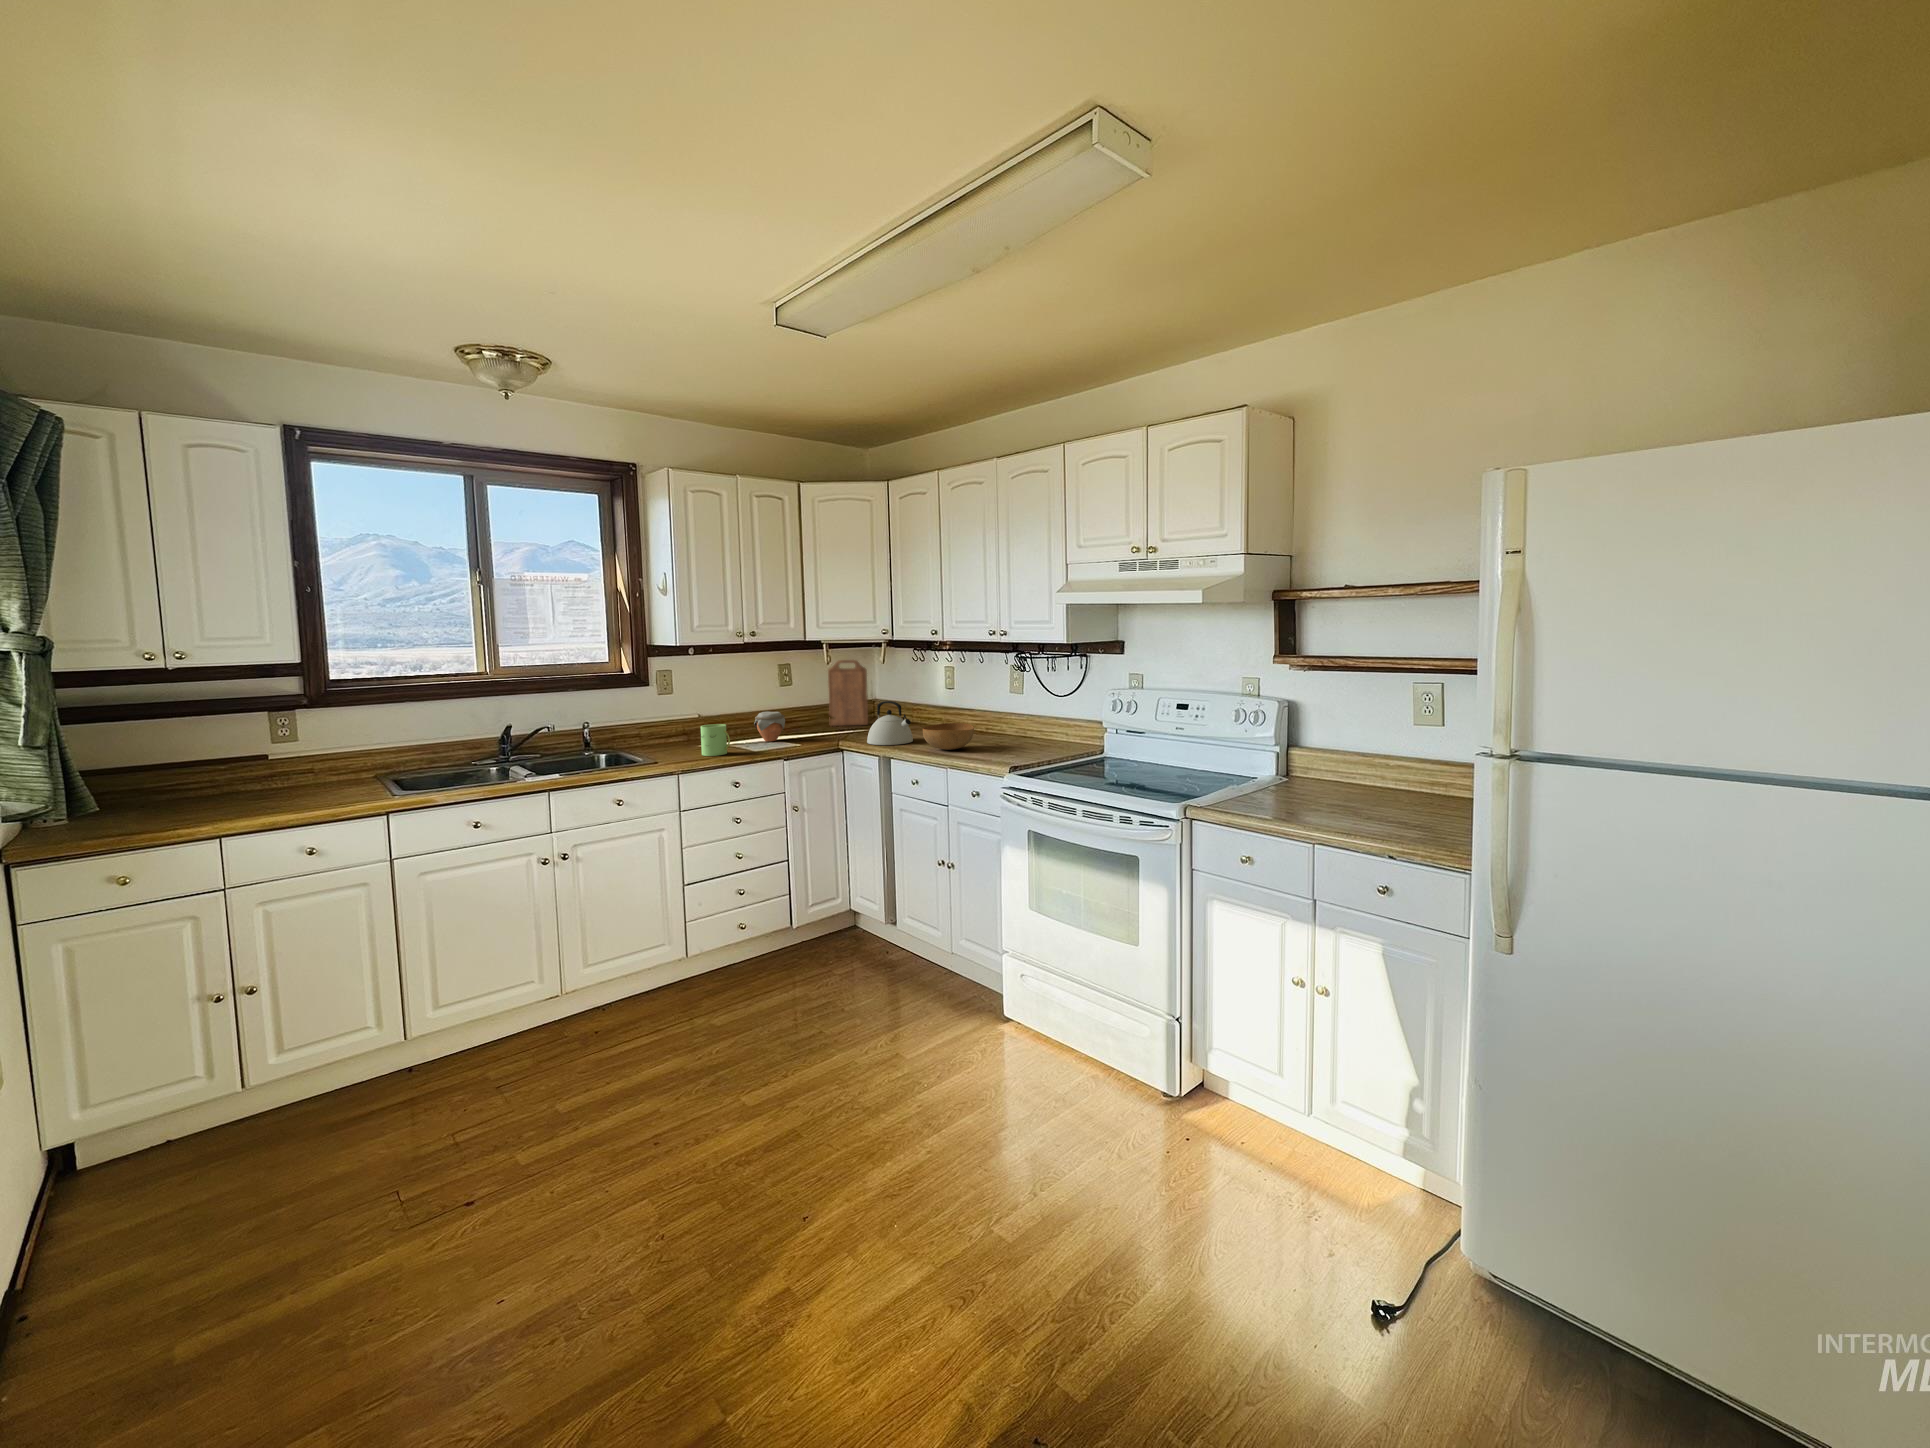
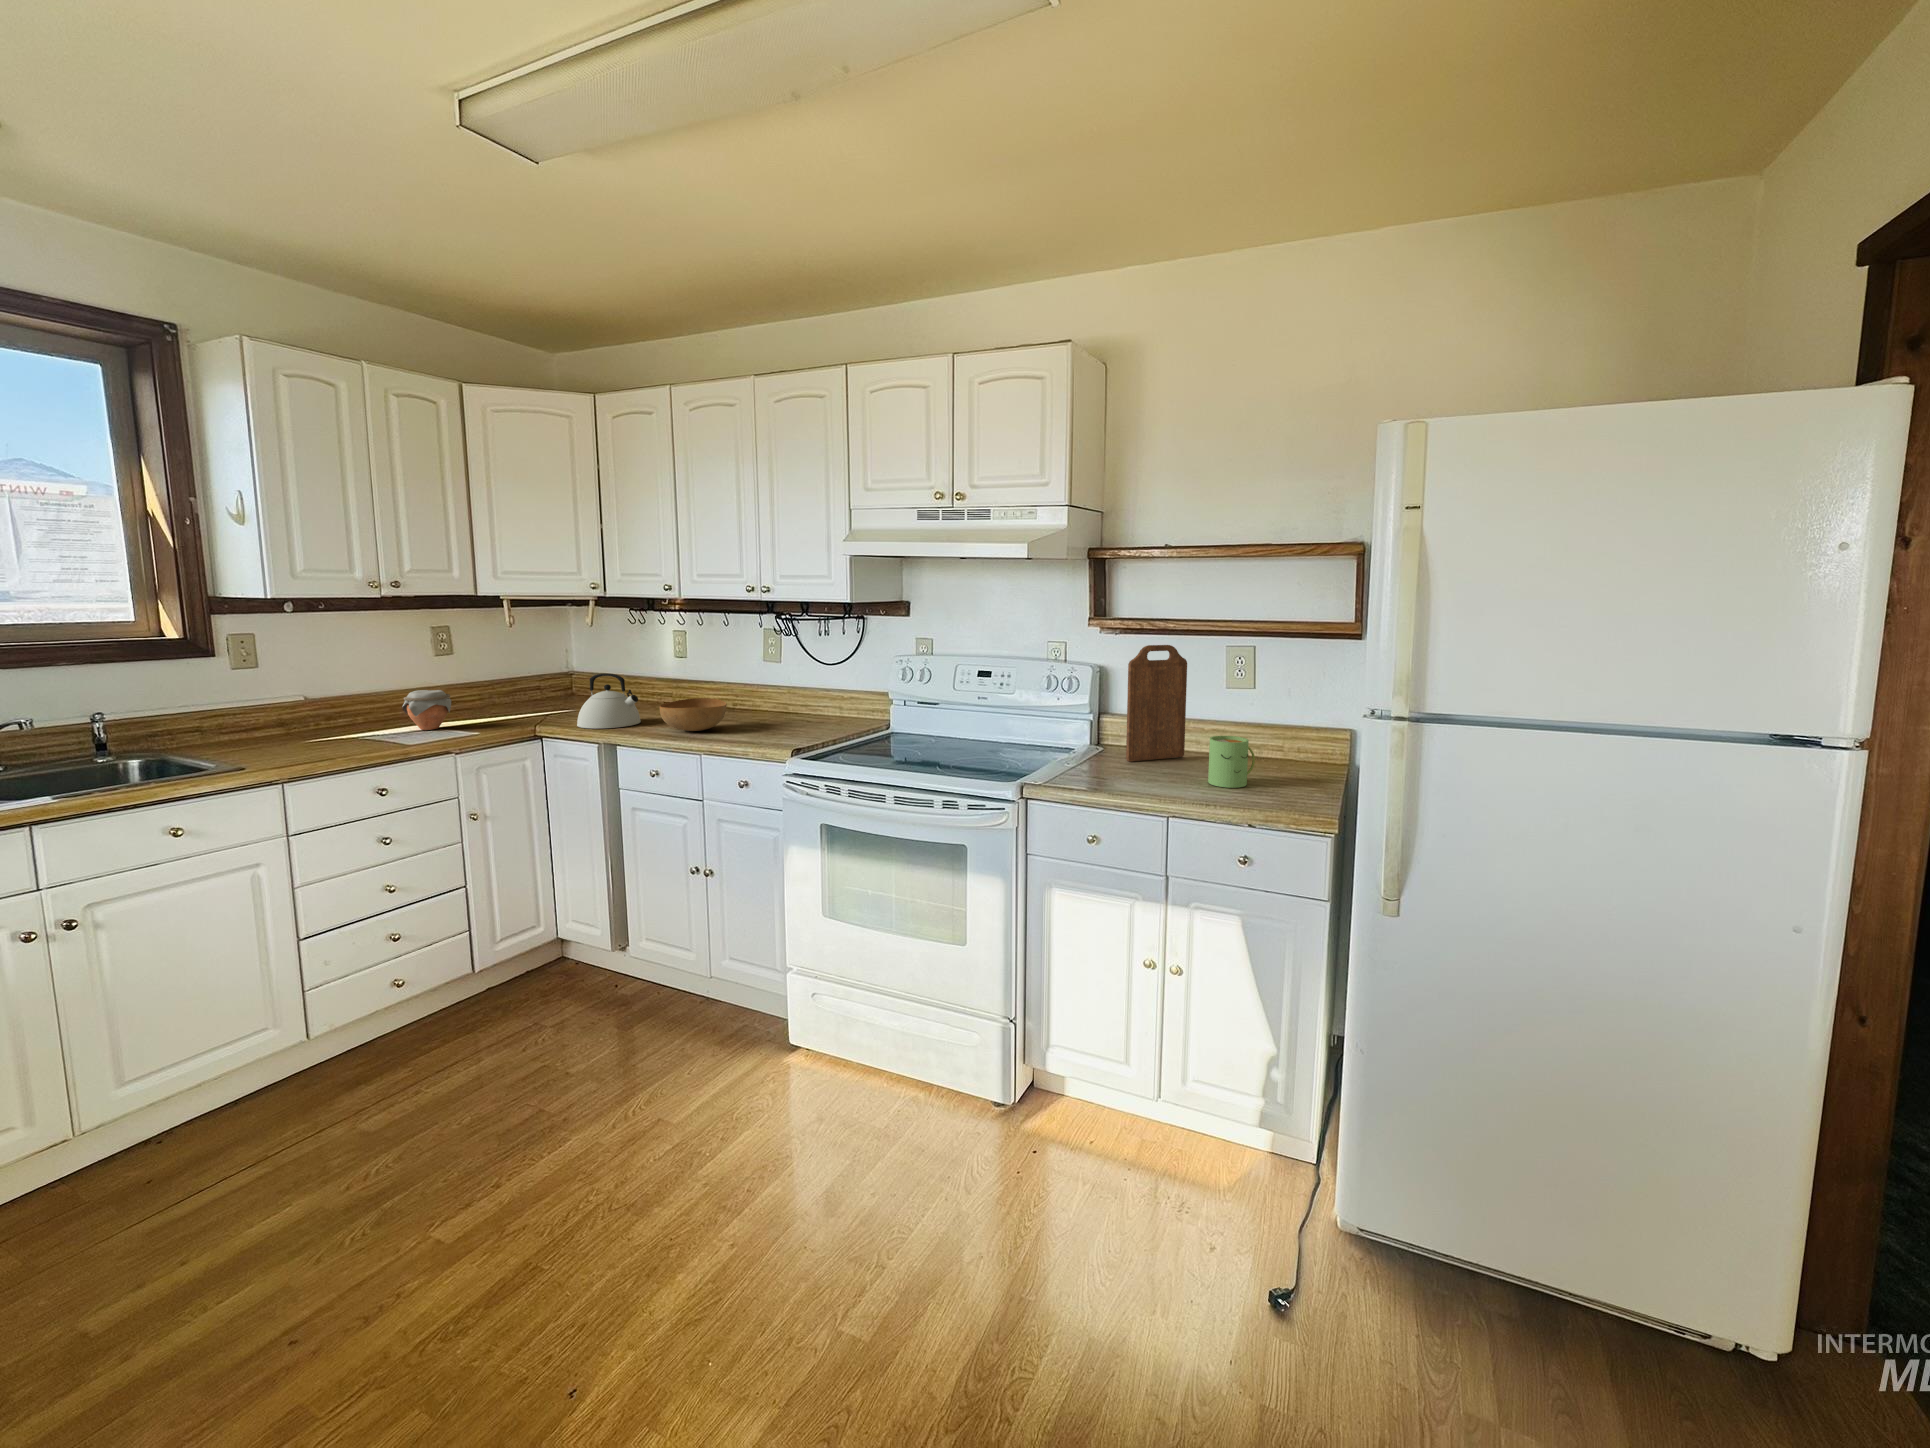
cutting board: present [828,660,868,726] -> present [1126,645,1187,762]
mug: present [700,724,730,756] -> present [1208,736,1255,788]

